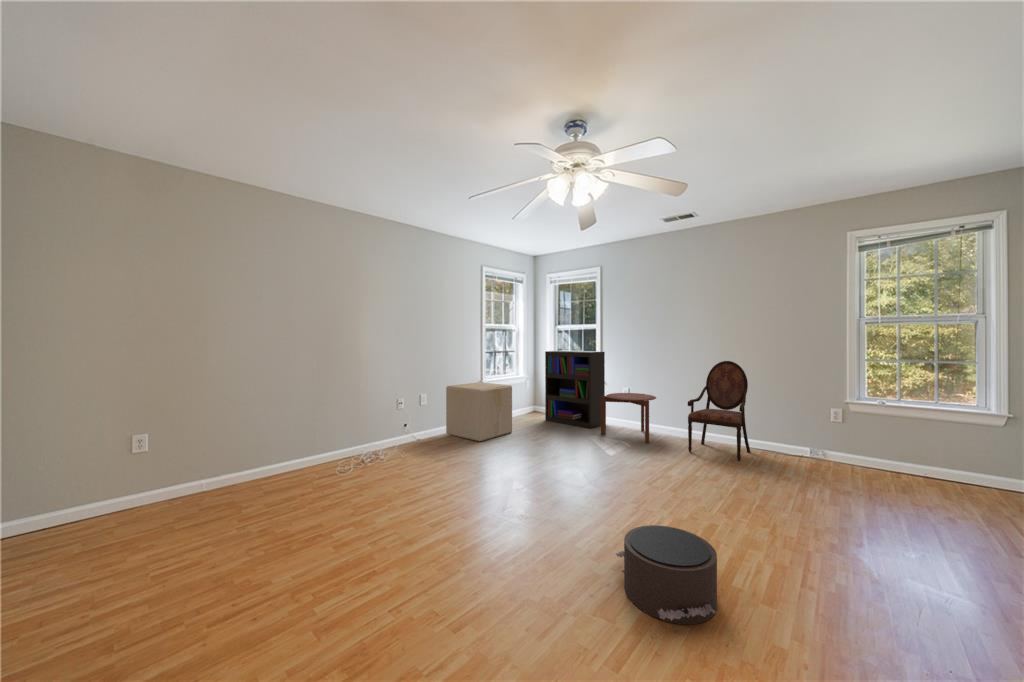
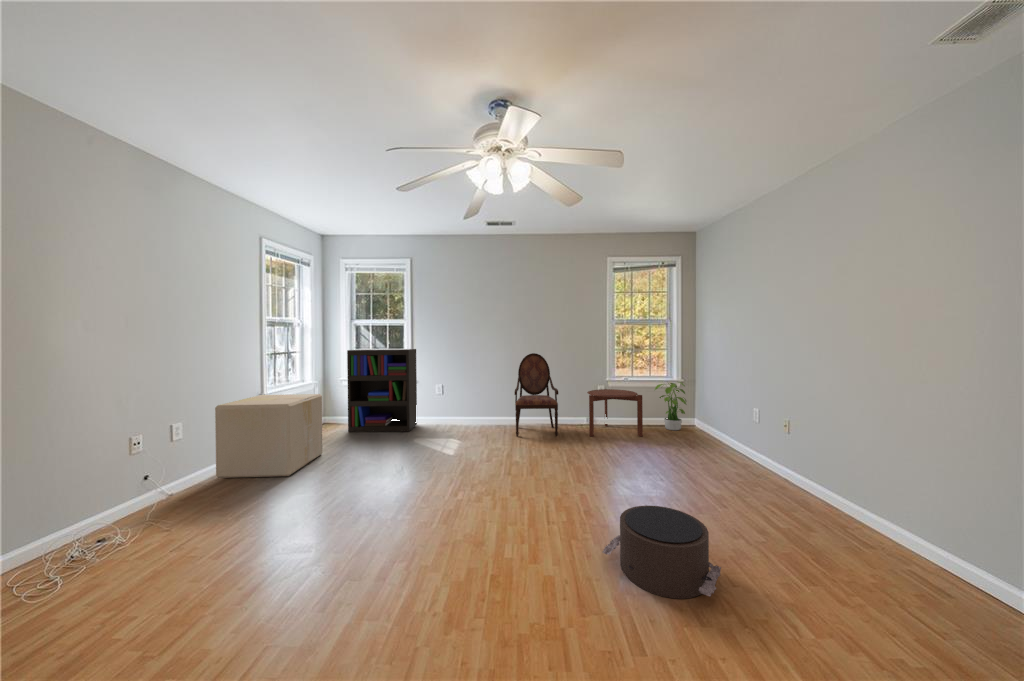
side table: present [601,393,656,443] -> present [587,389,643,437]
potted plant: none [926,414,1001,497] -> present [654,382,687,430]

